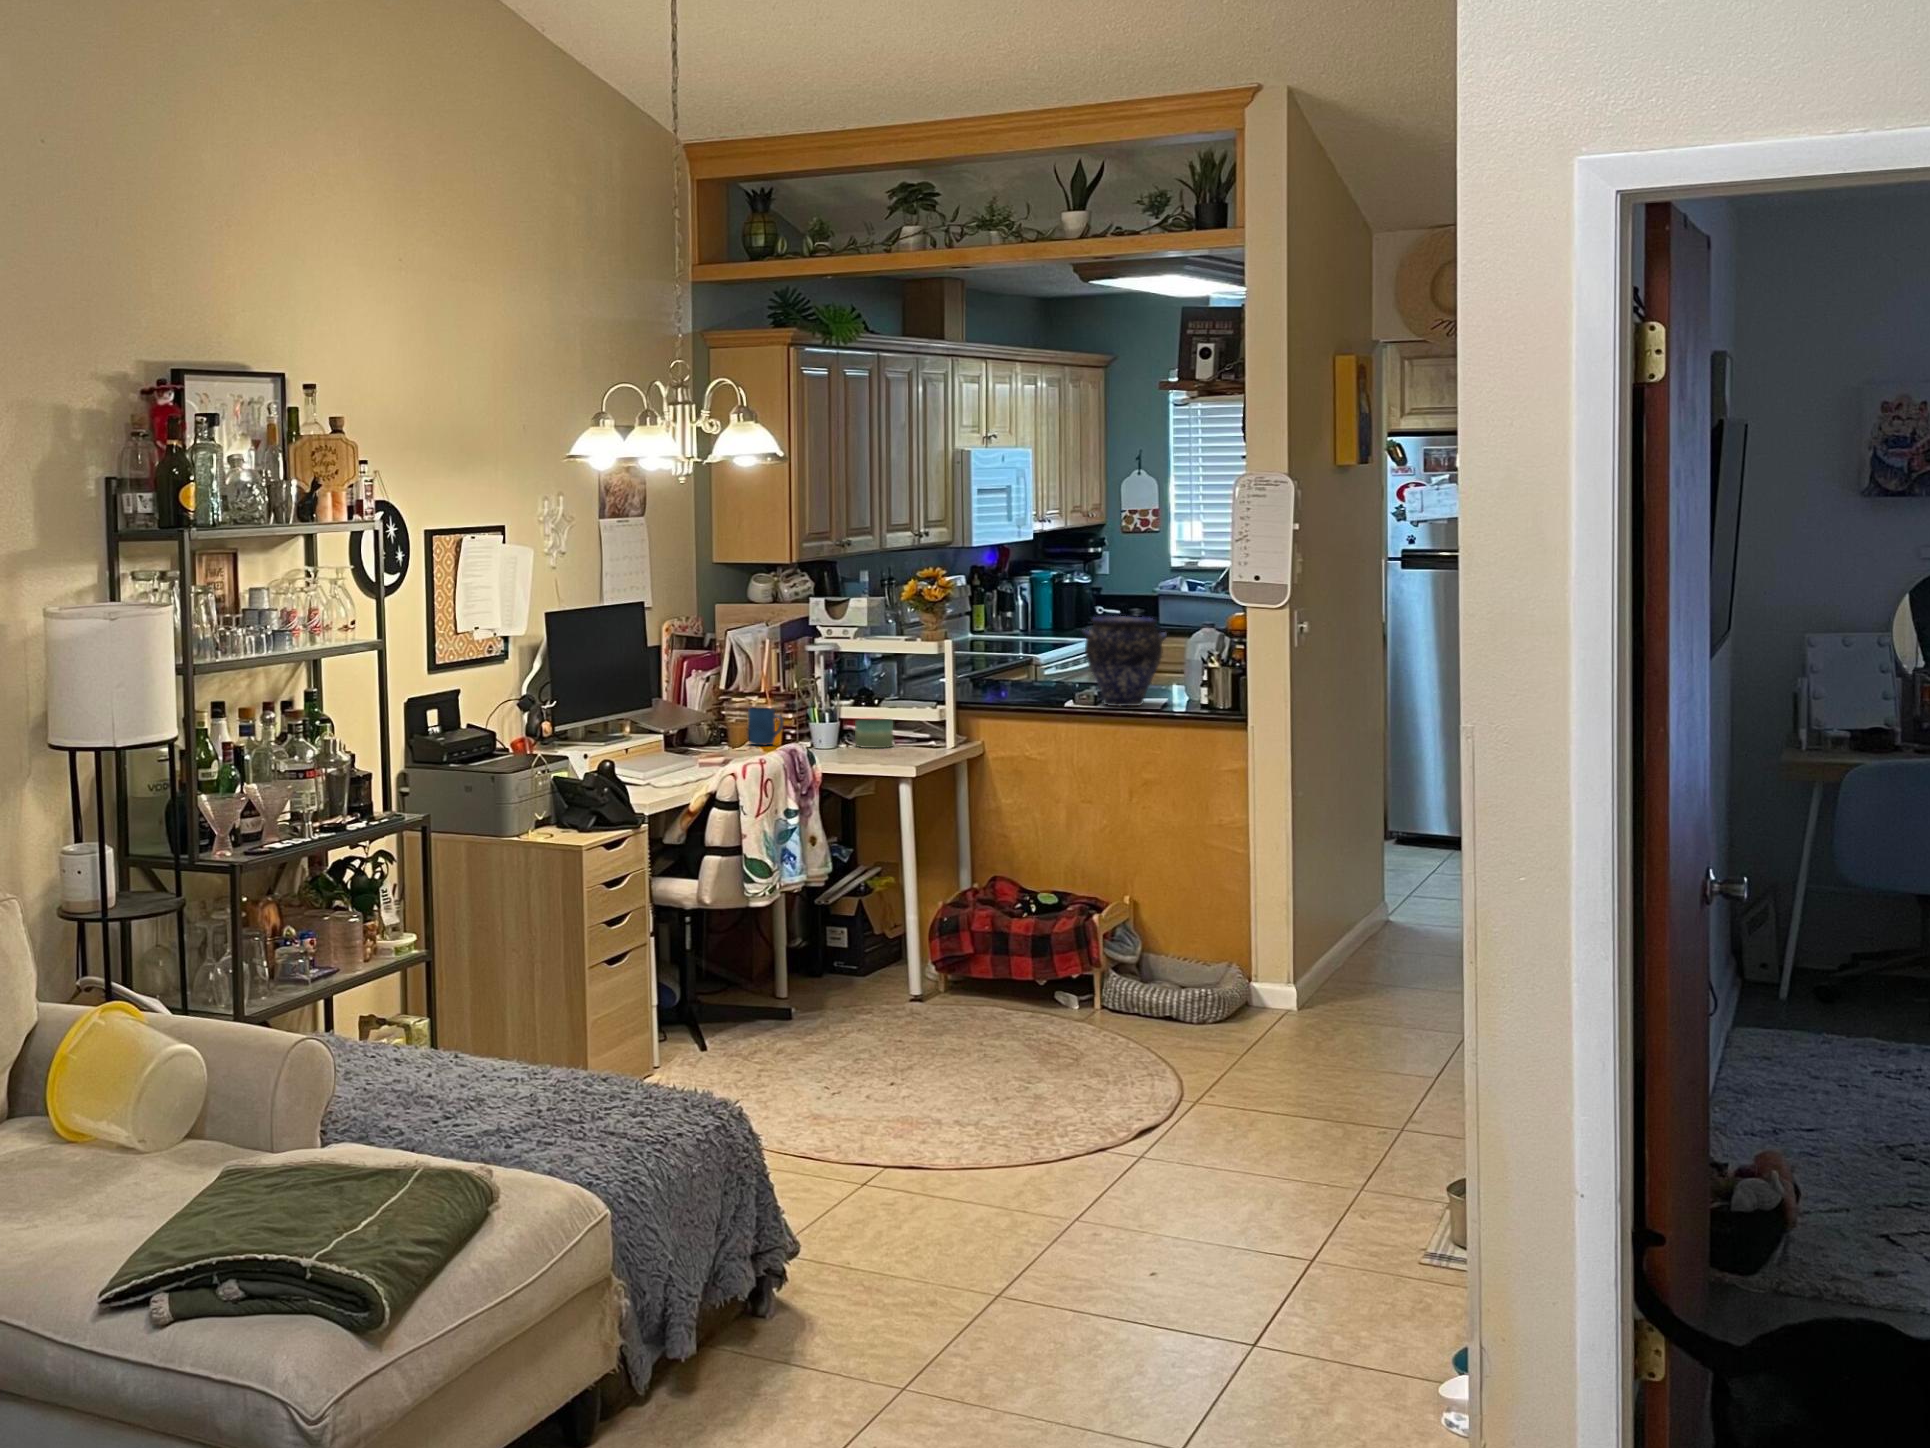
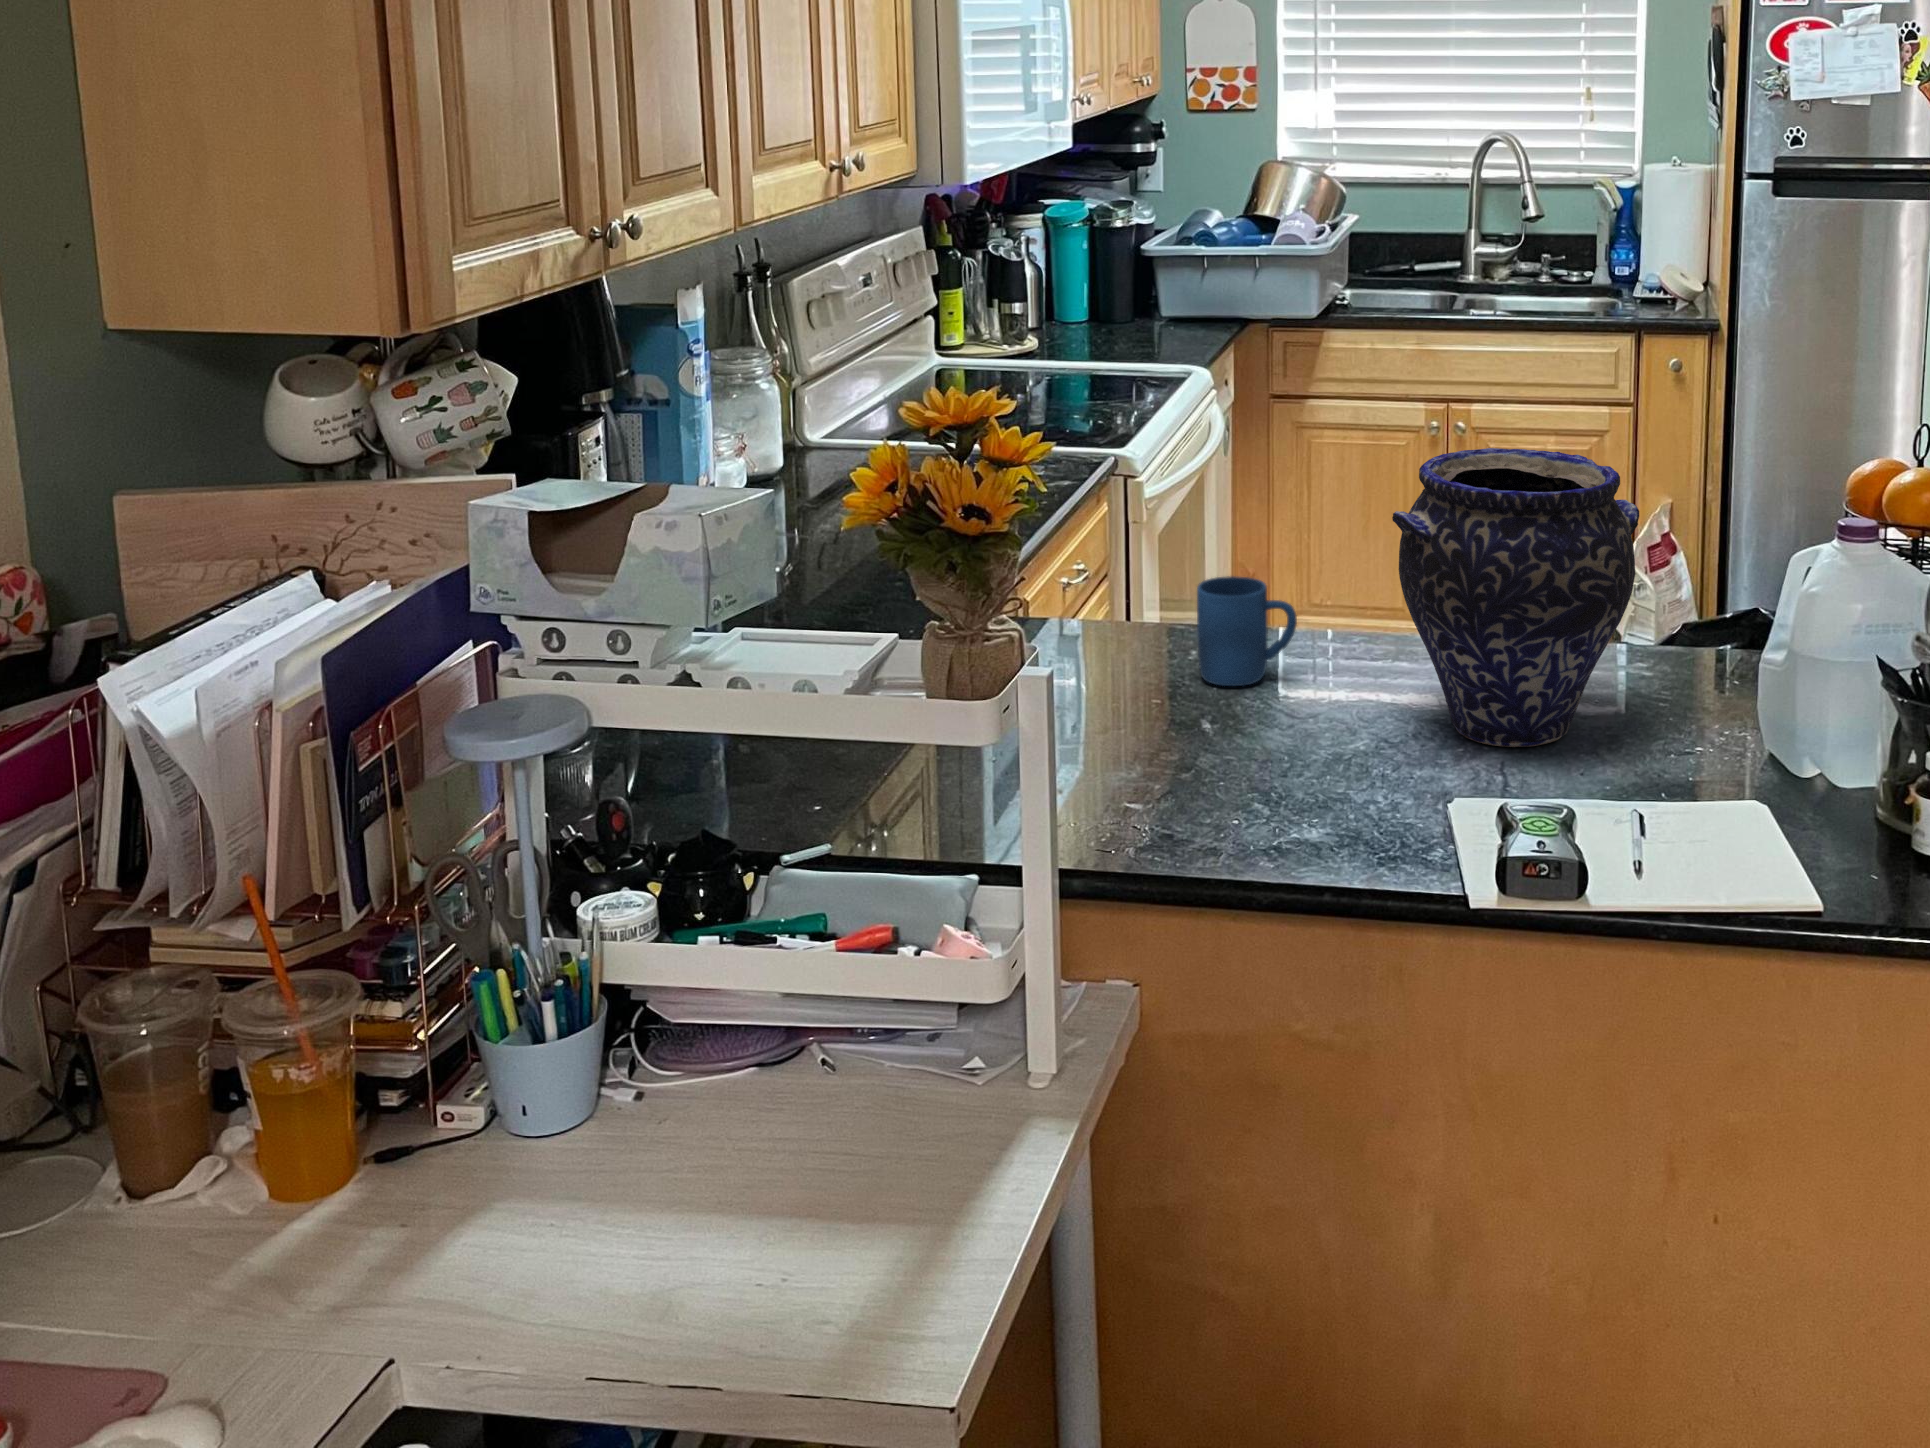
mug: present [748,708,783,745] -> present [1197,576,1297,686]
candle: present [855,719,893,748] -> none [648,1083,826,1279]

